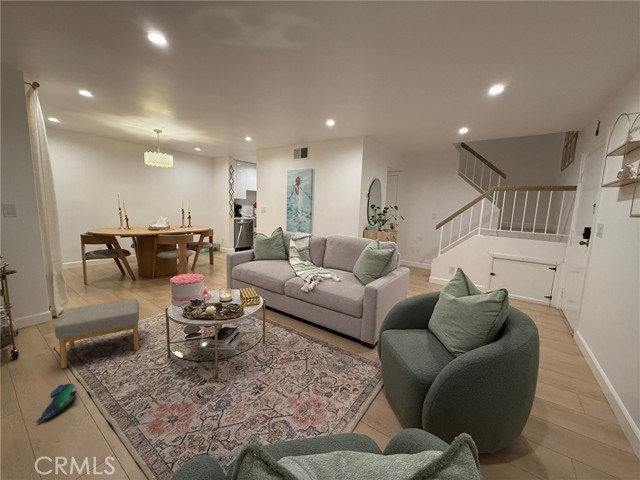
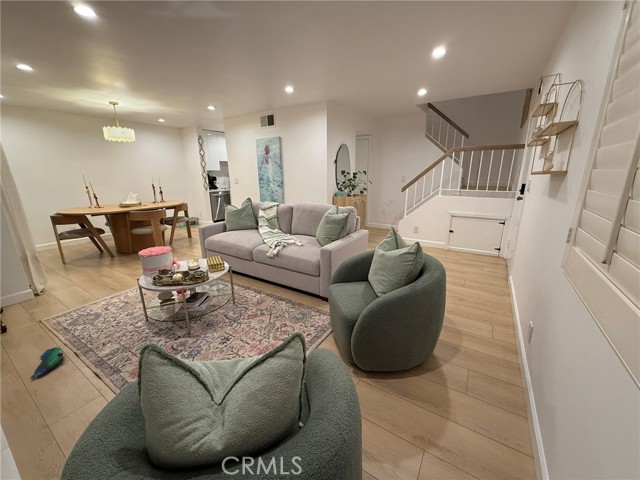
footstool: present [55,299,139,368] -> none [34,273,119,337]

